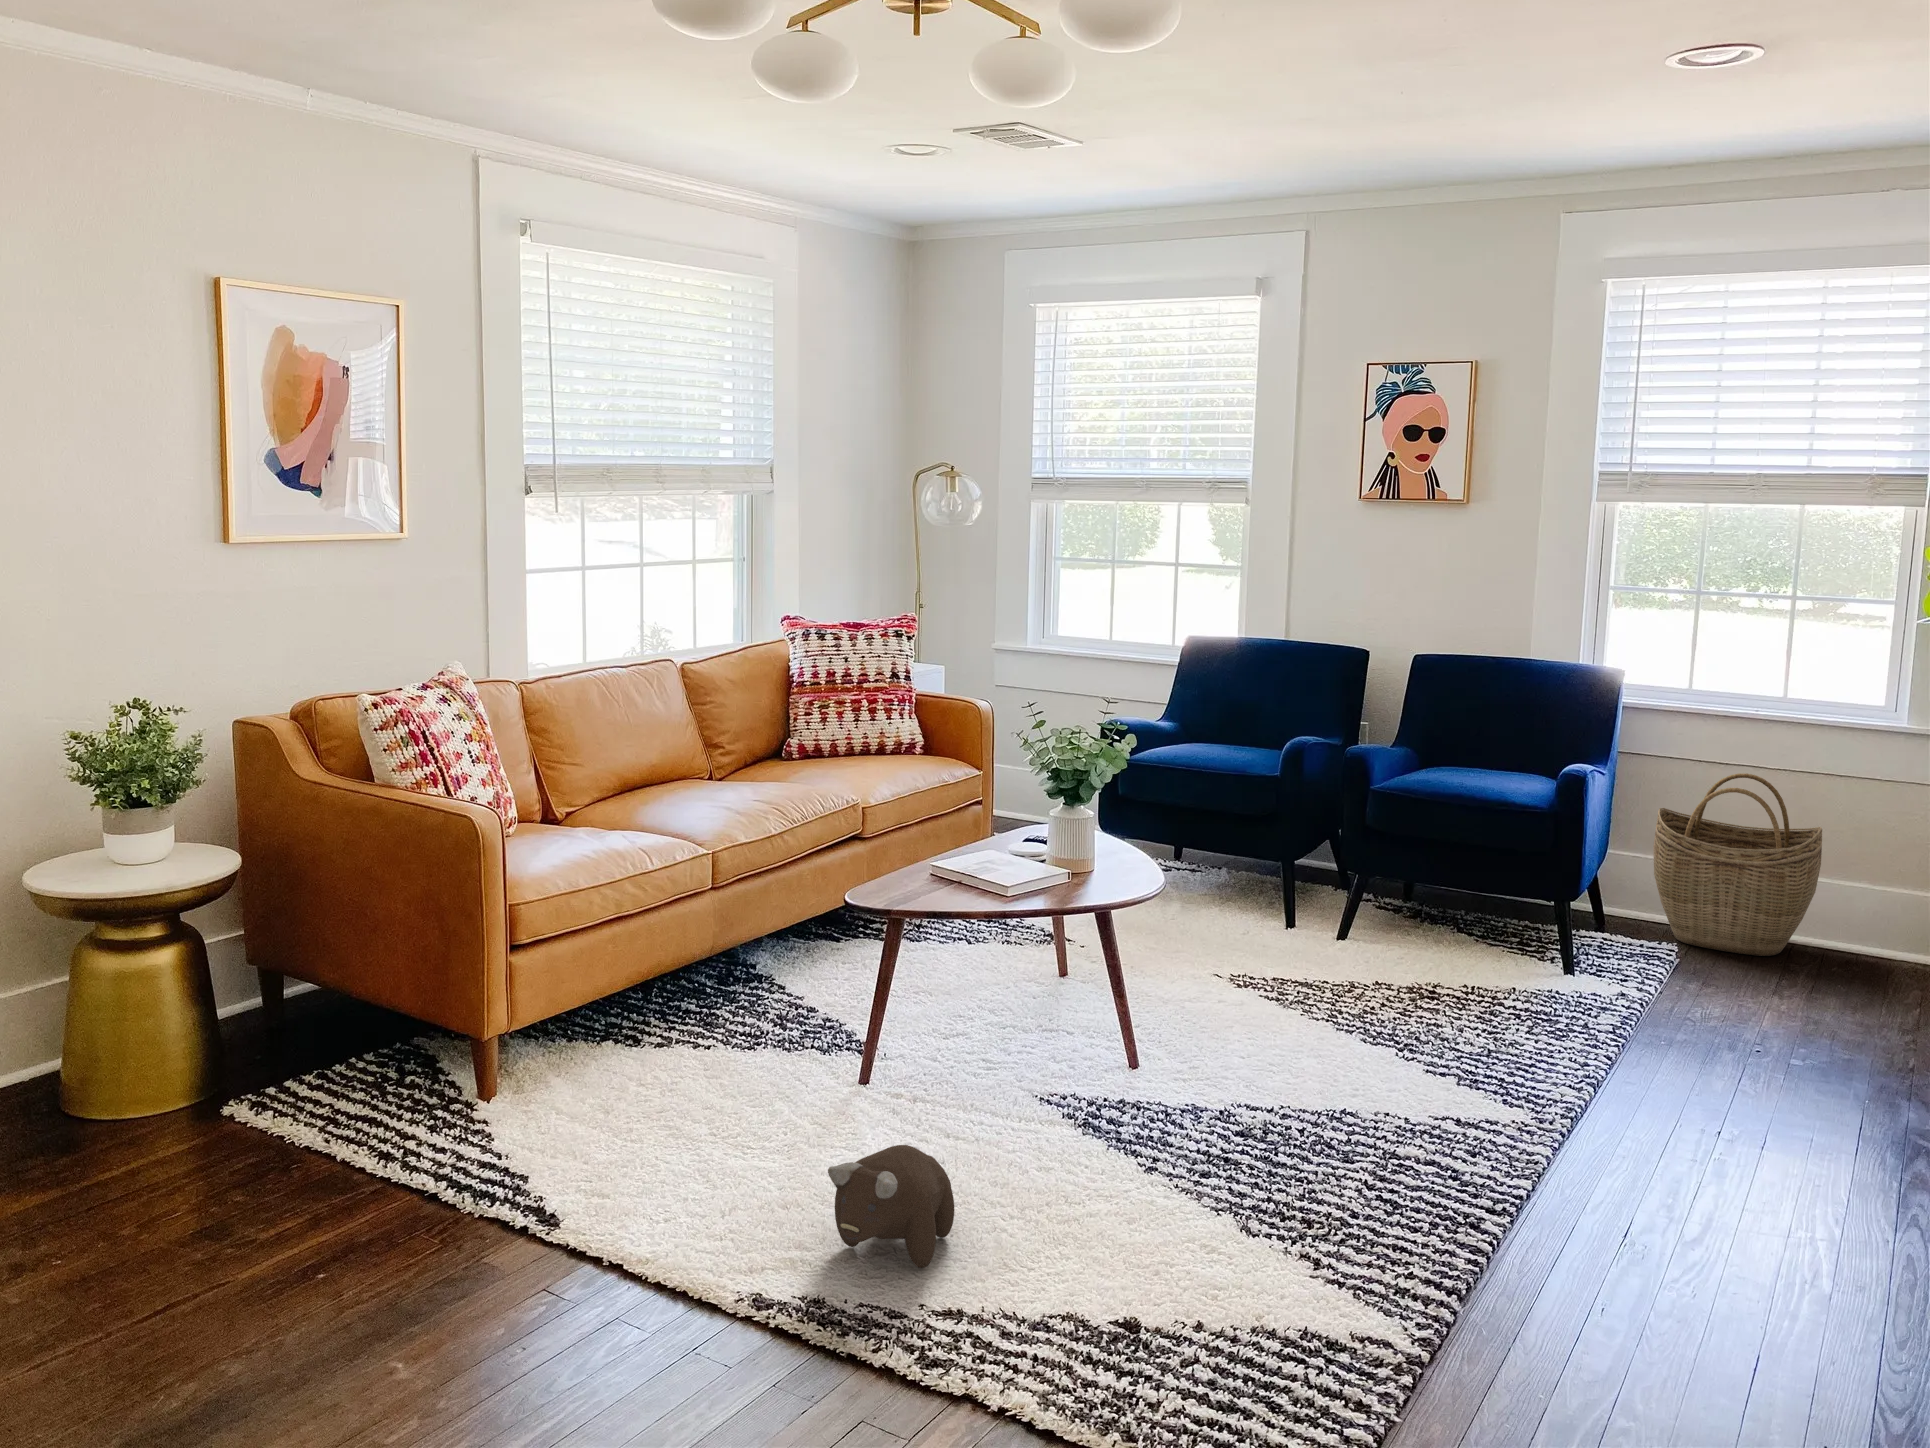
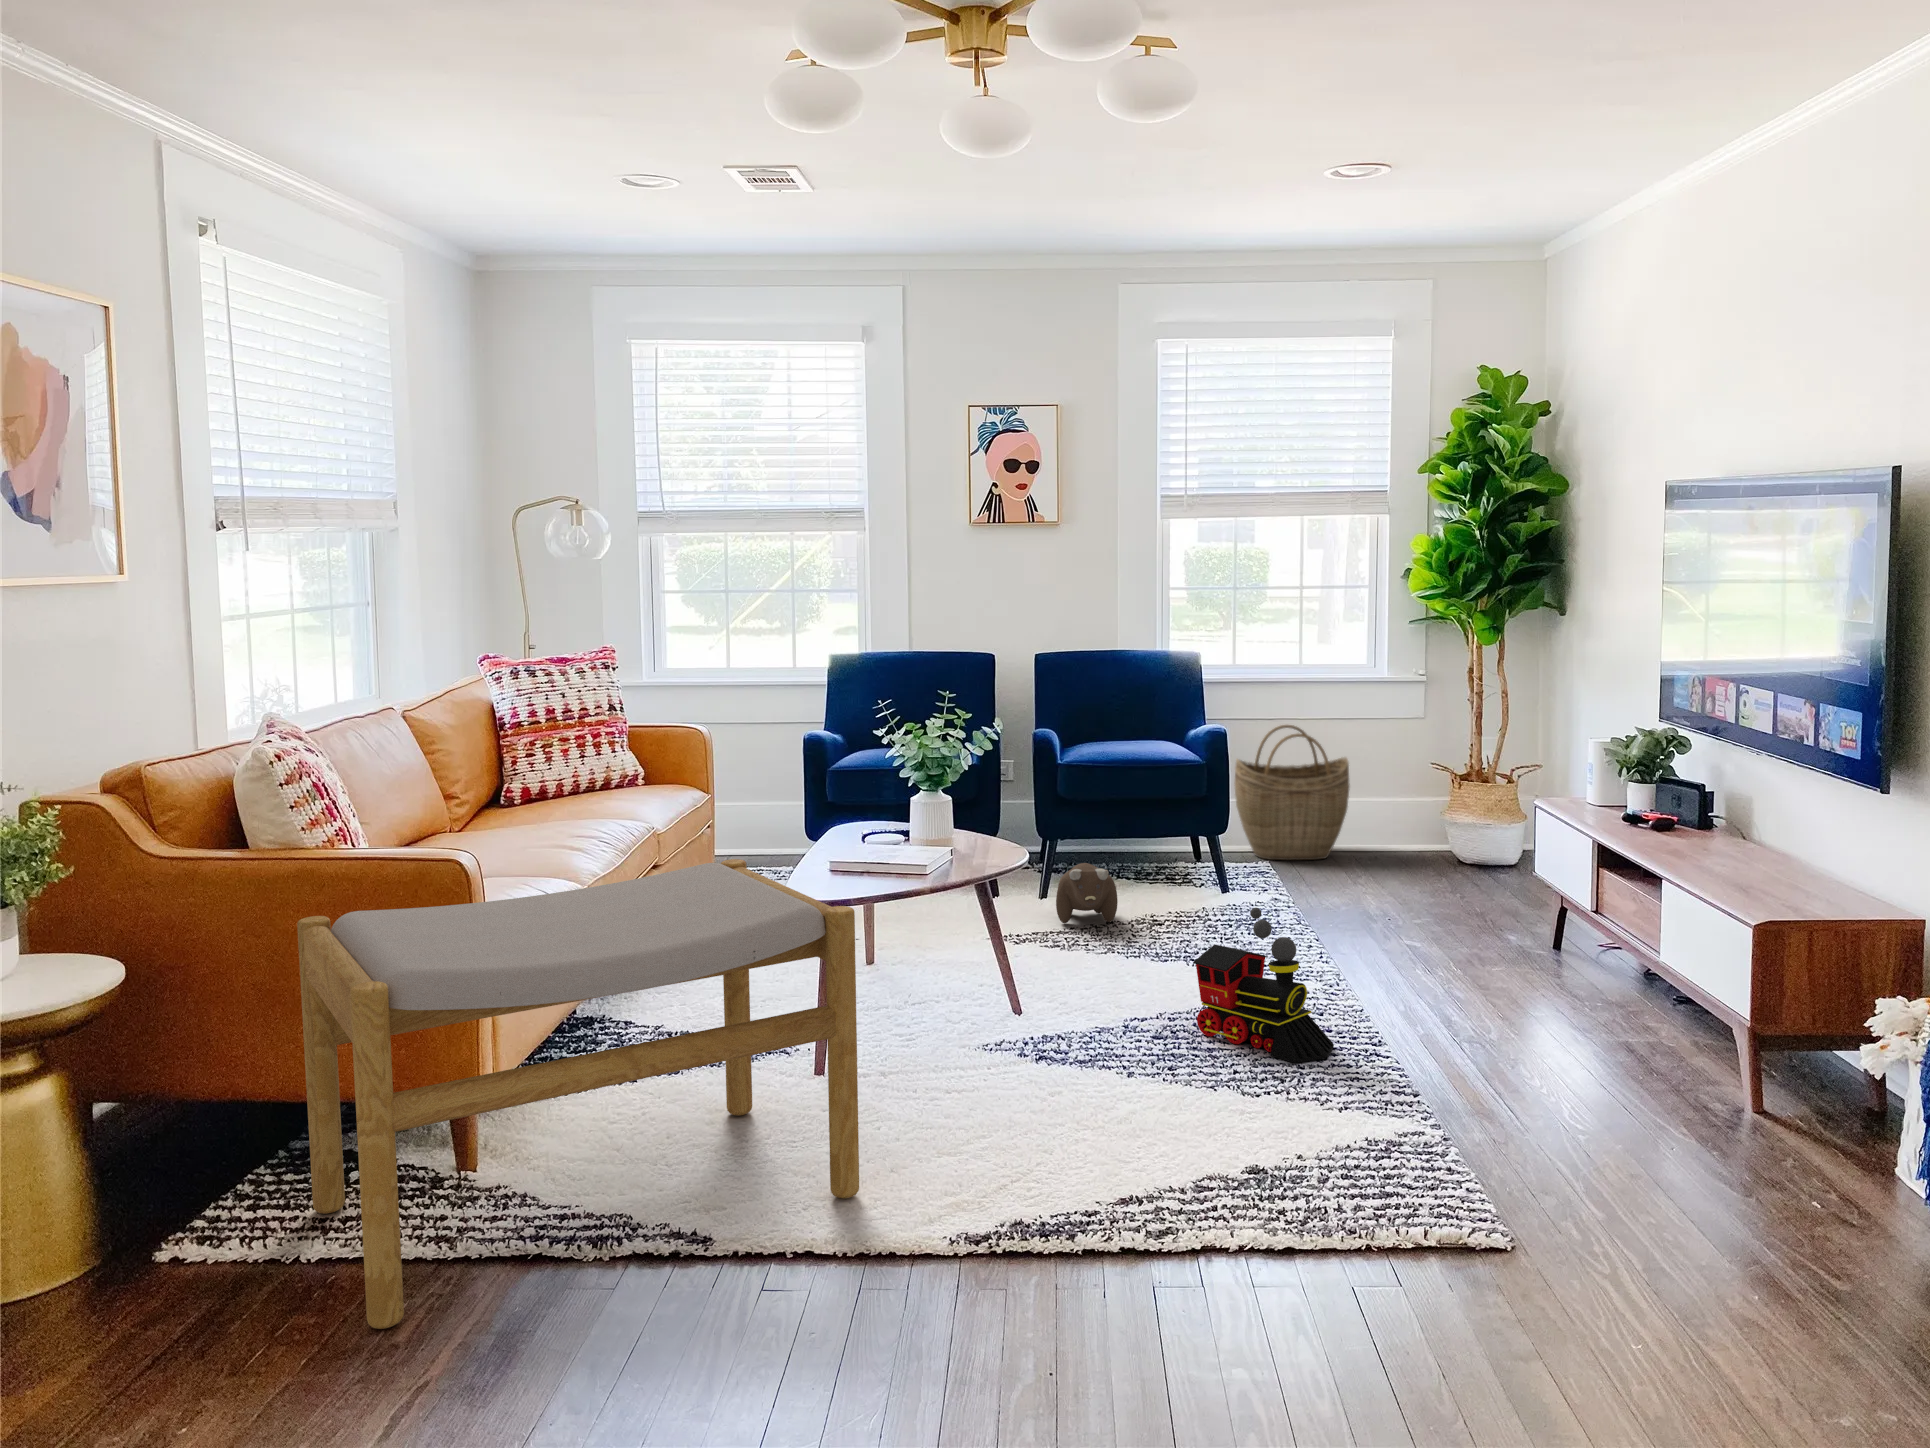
footstool: none [241,849,757,1220] -> present [297,859,859,1329]
toy train: none [1297,1008,1445,1217] -> present [1193,908,1334,1063]
plush toy: present [828,1145,954,1268] -> present [1056,863,1118,923]

